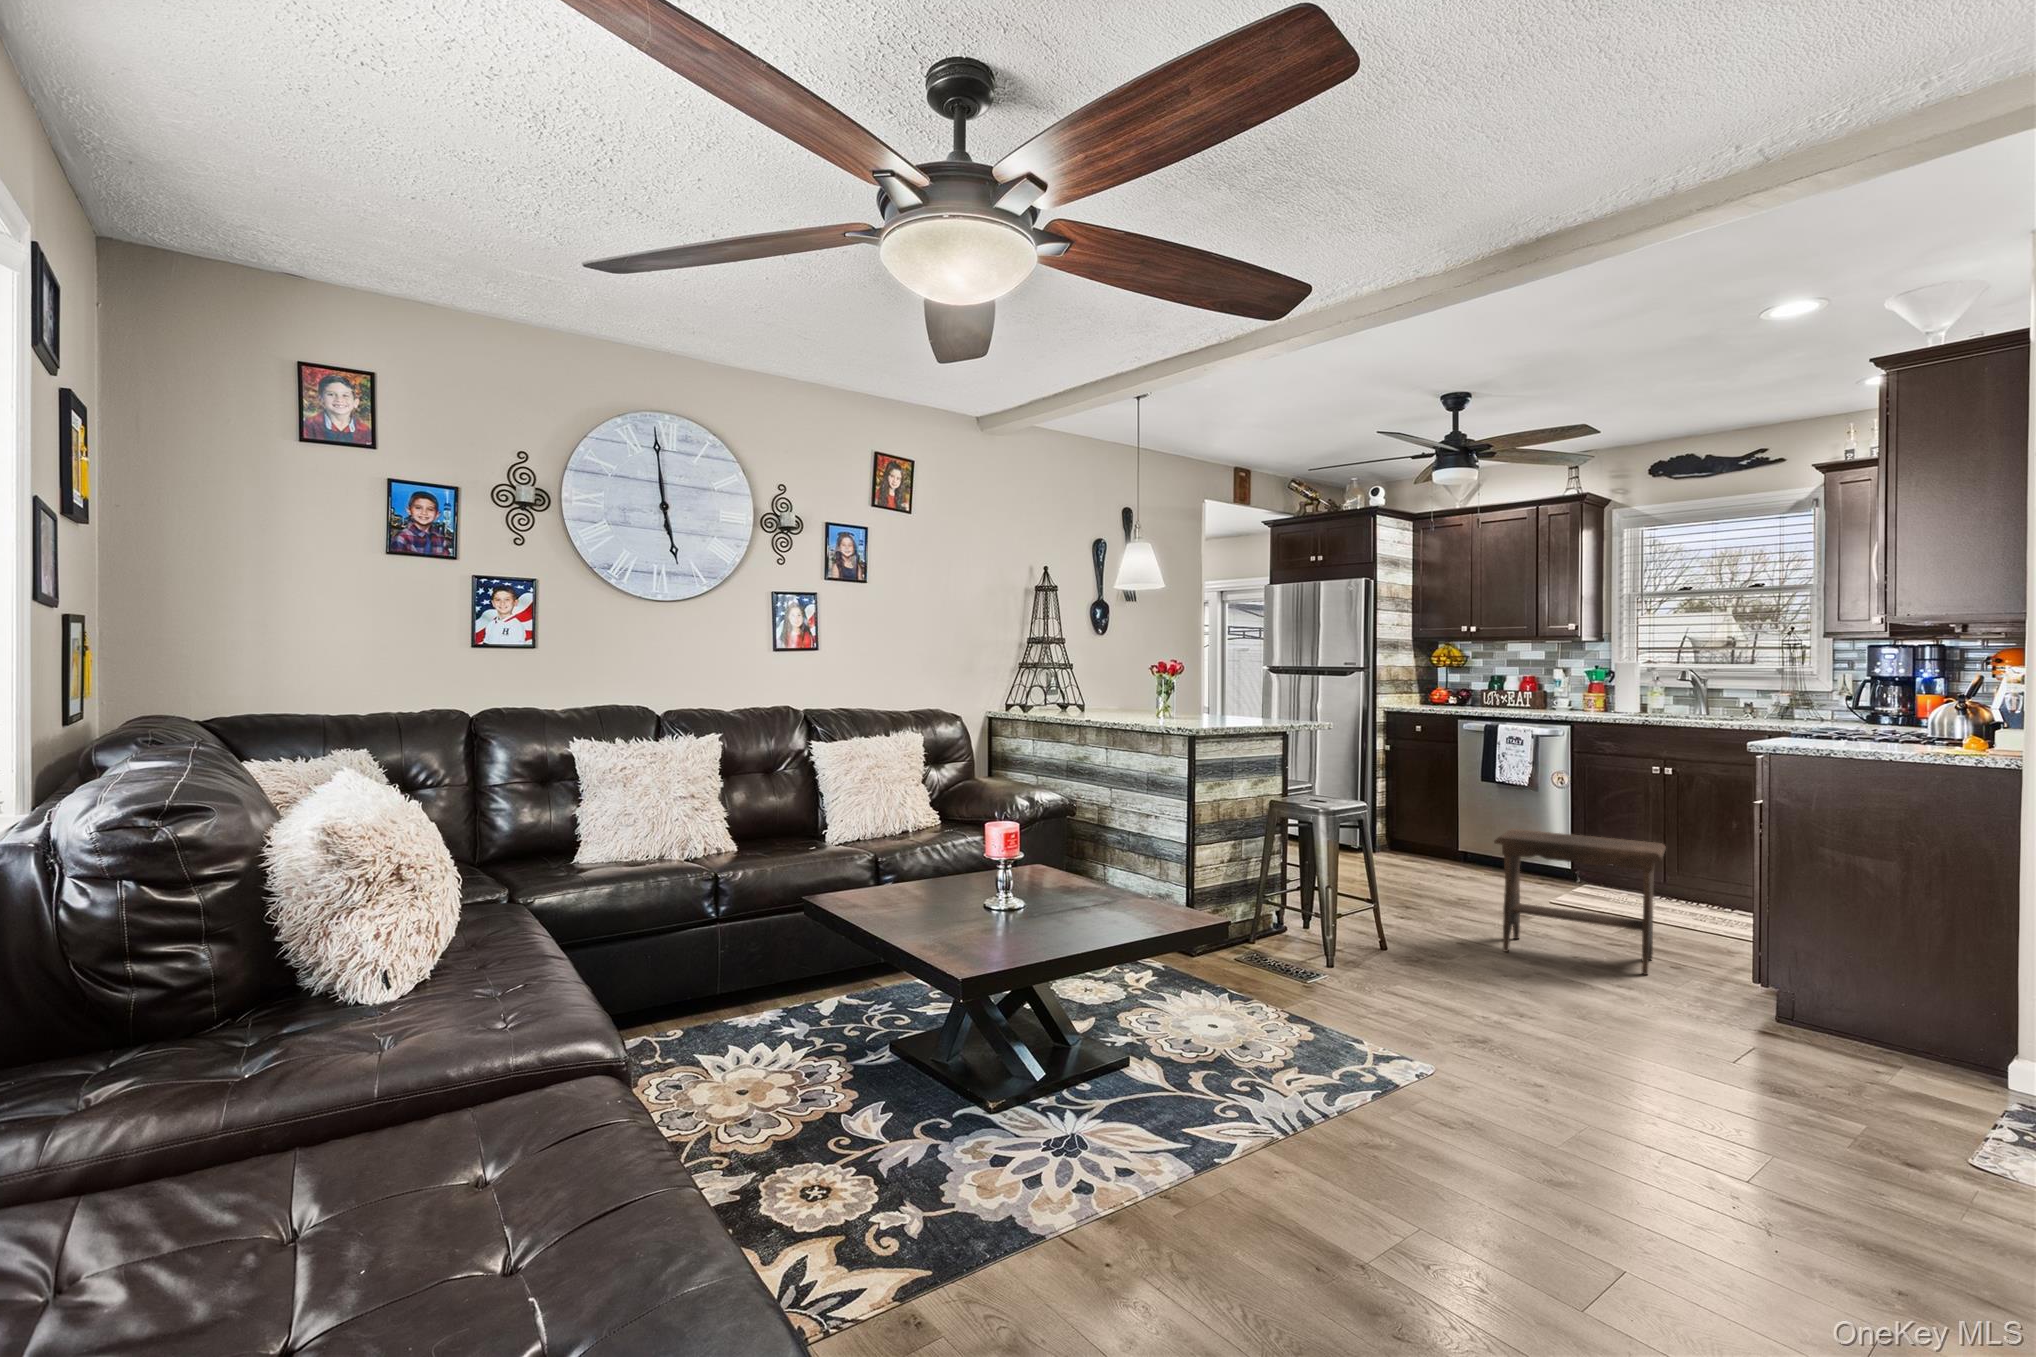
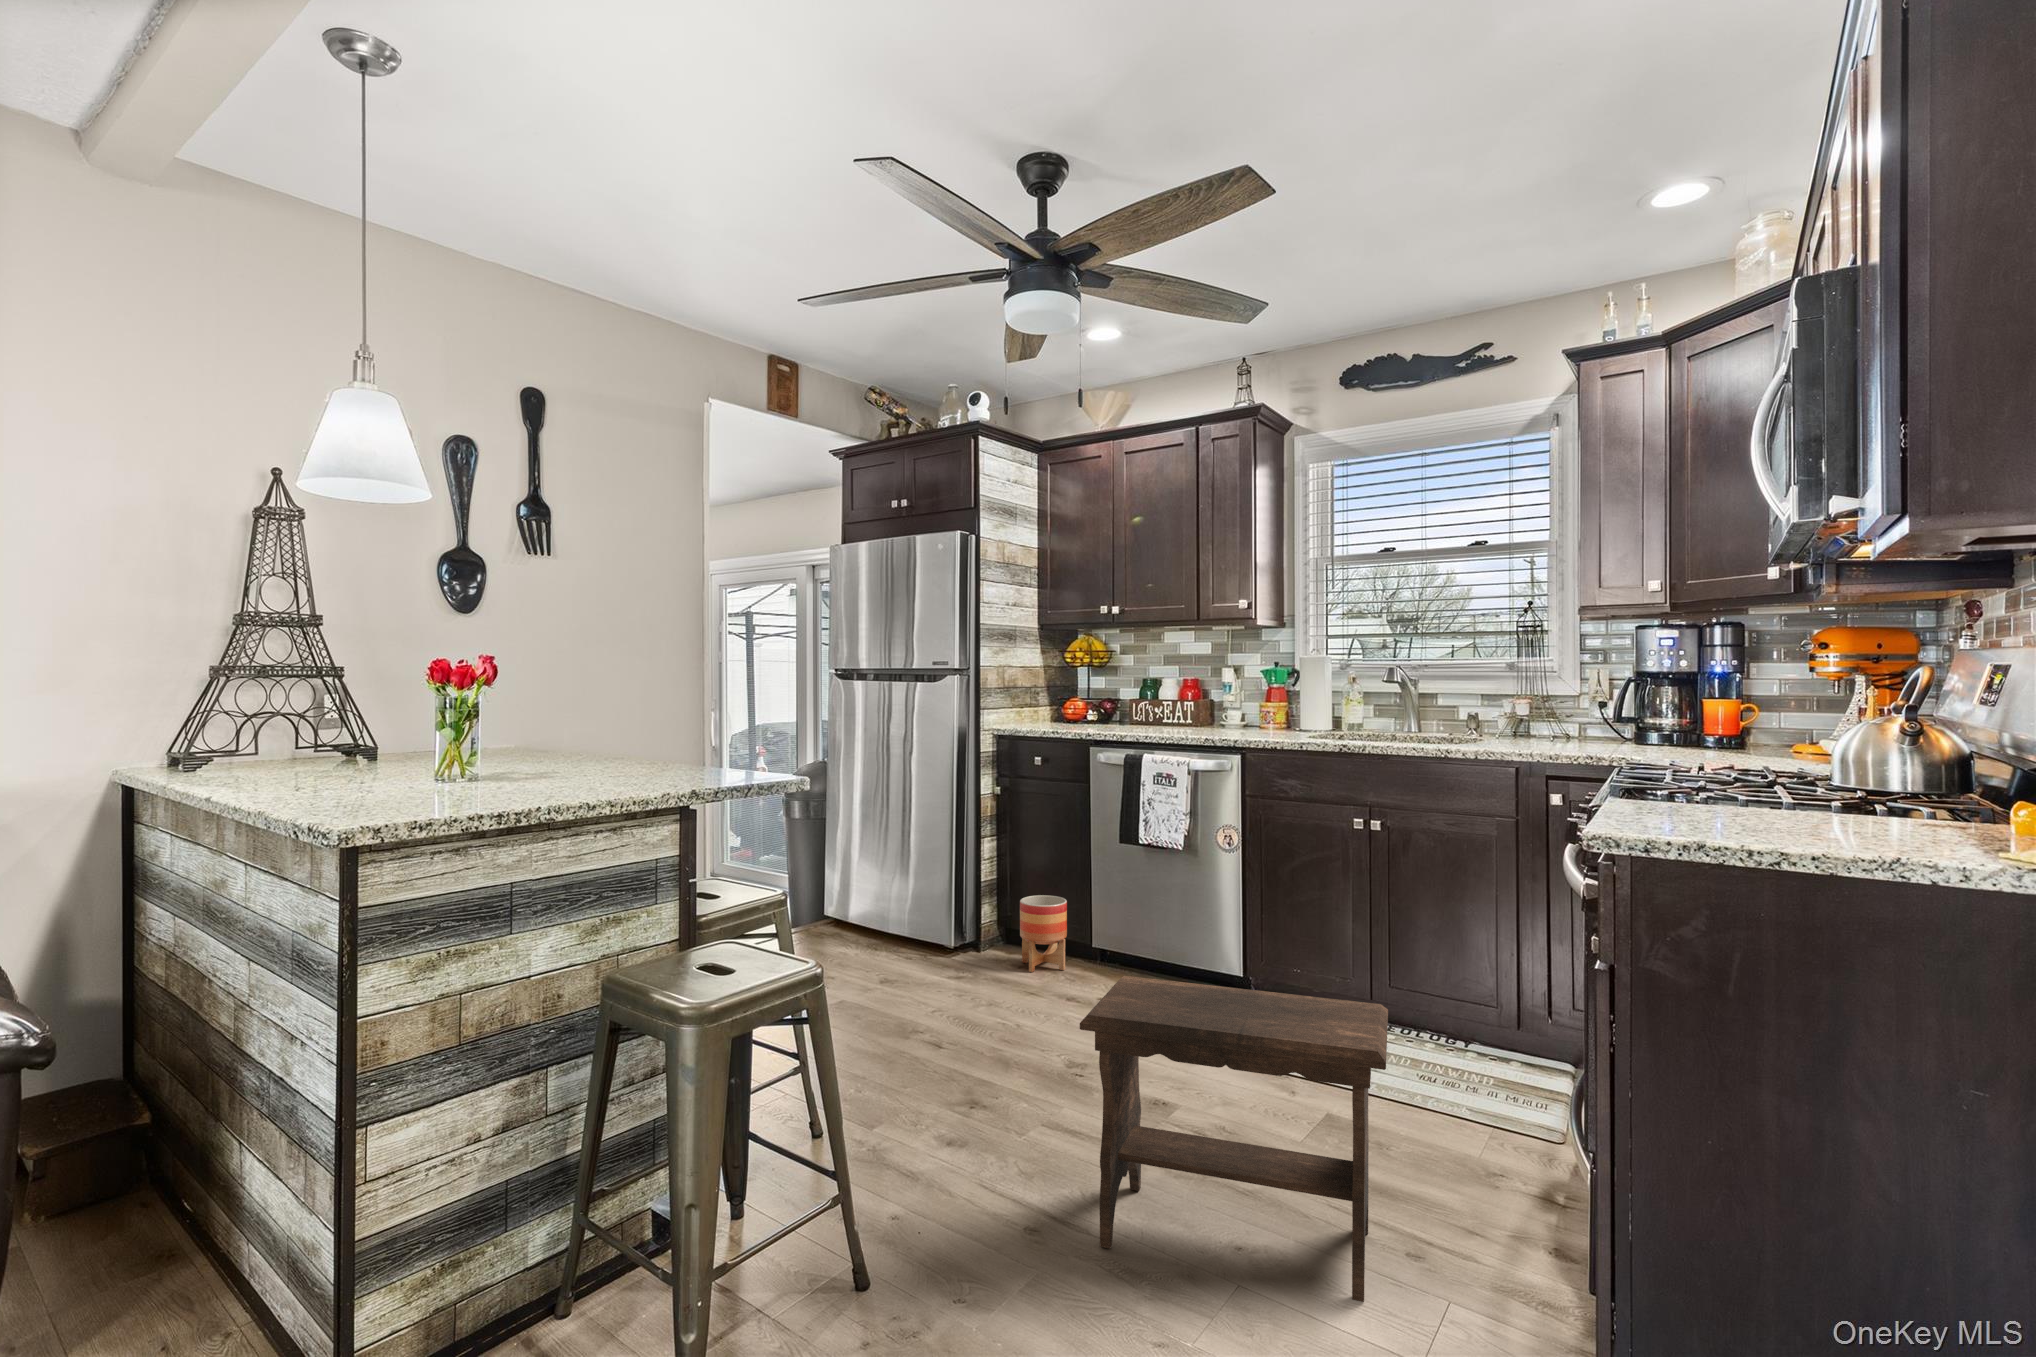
planter: none [1408,817,1441,864] -> present [1020,895,1067,972]

